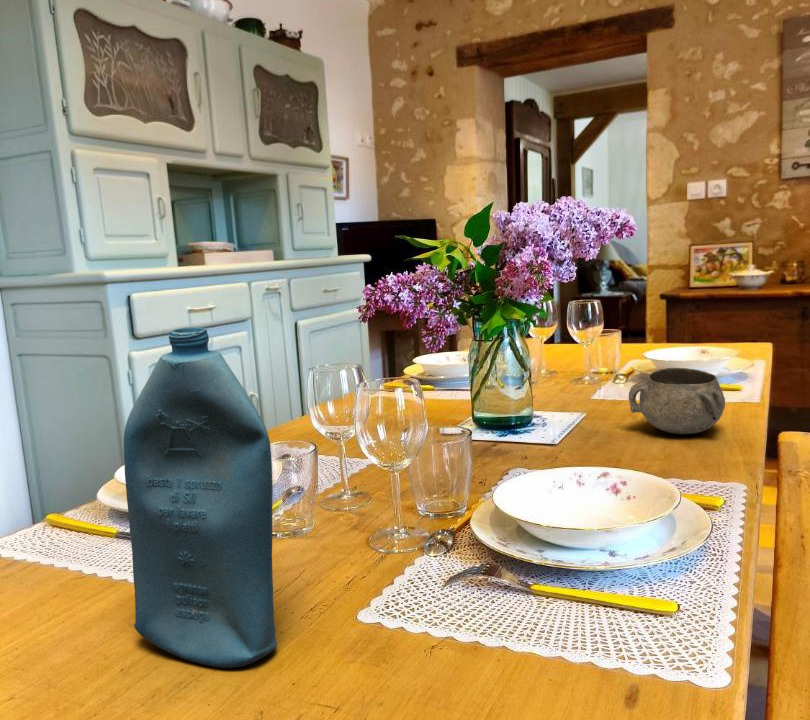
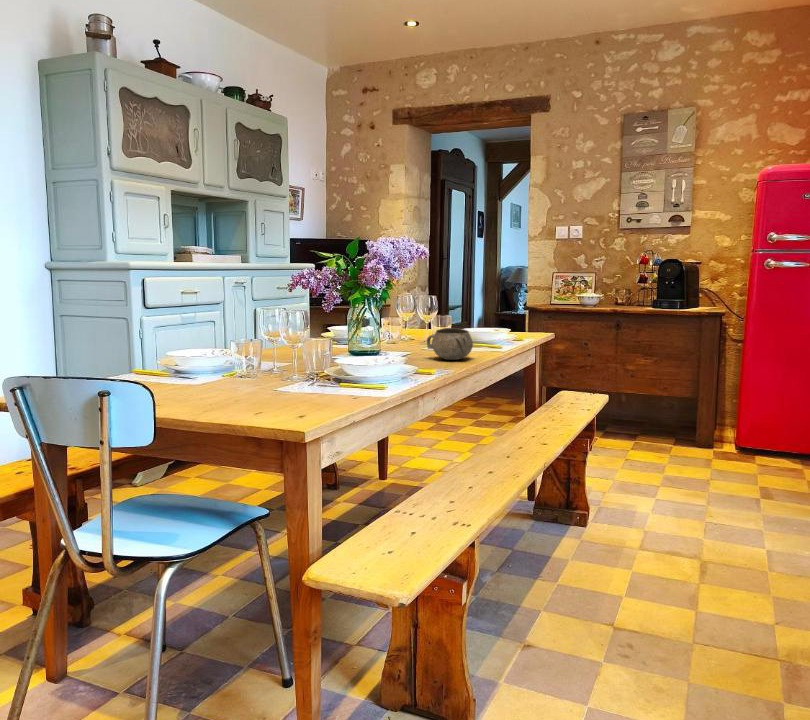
bottle: present [124,327,277,668] -> none [189,277,245,398]

